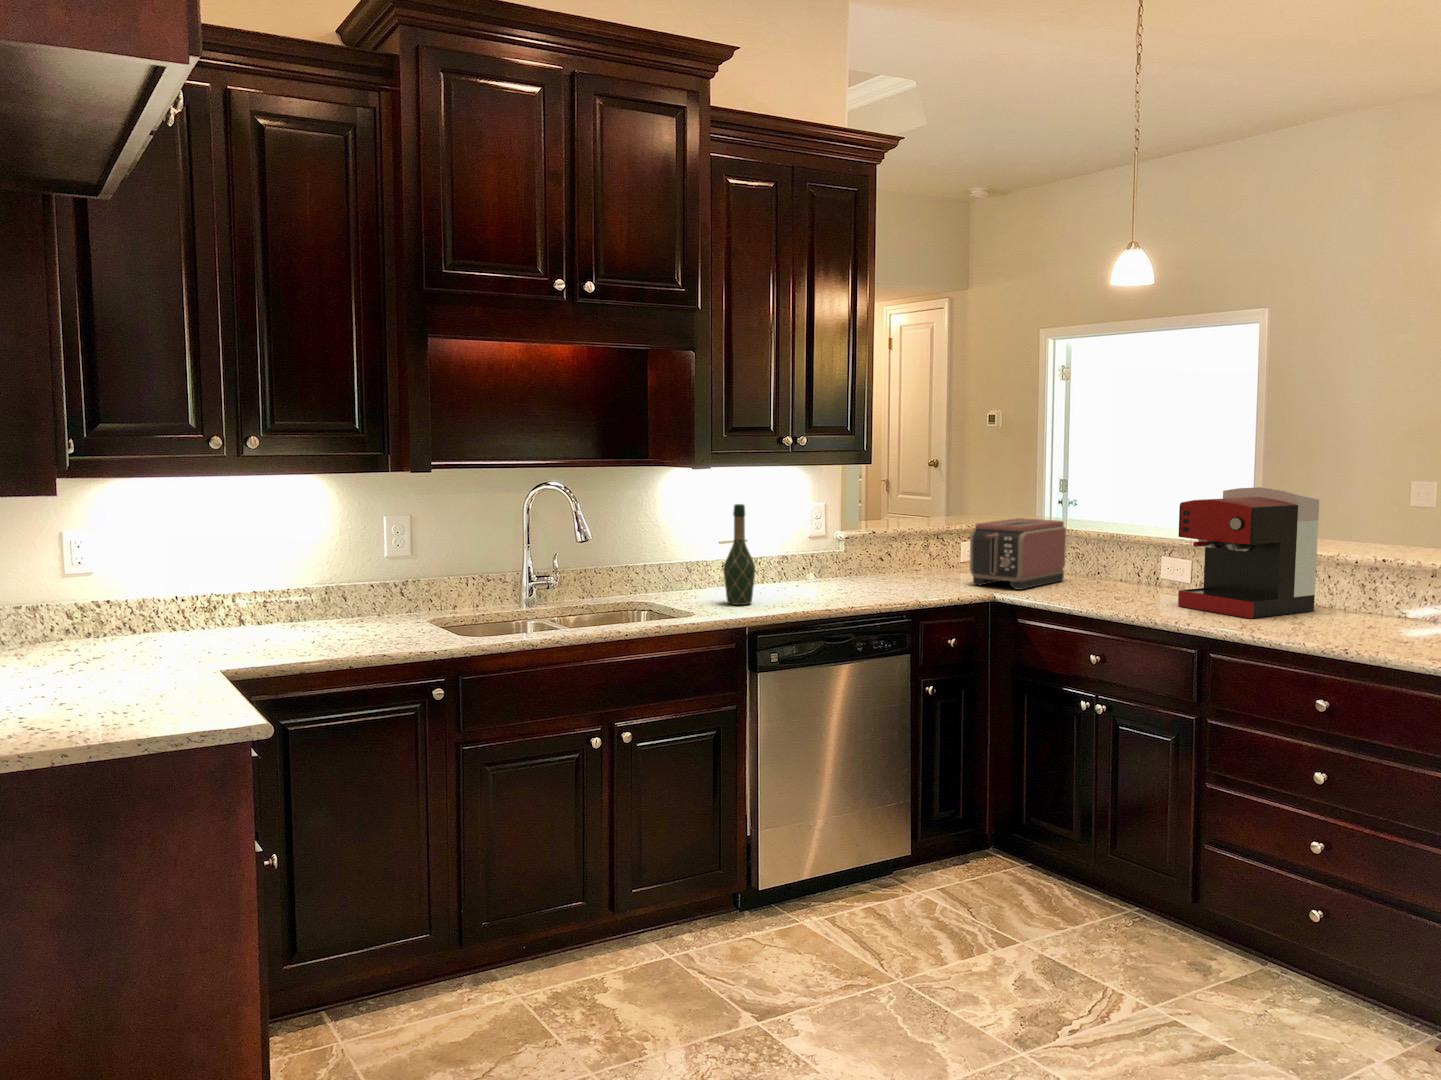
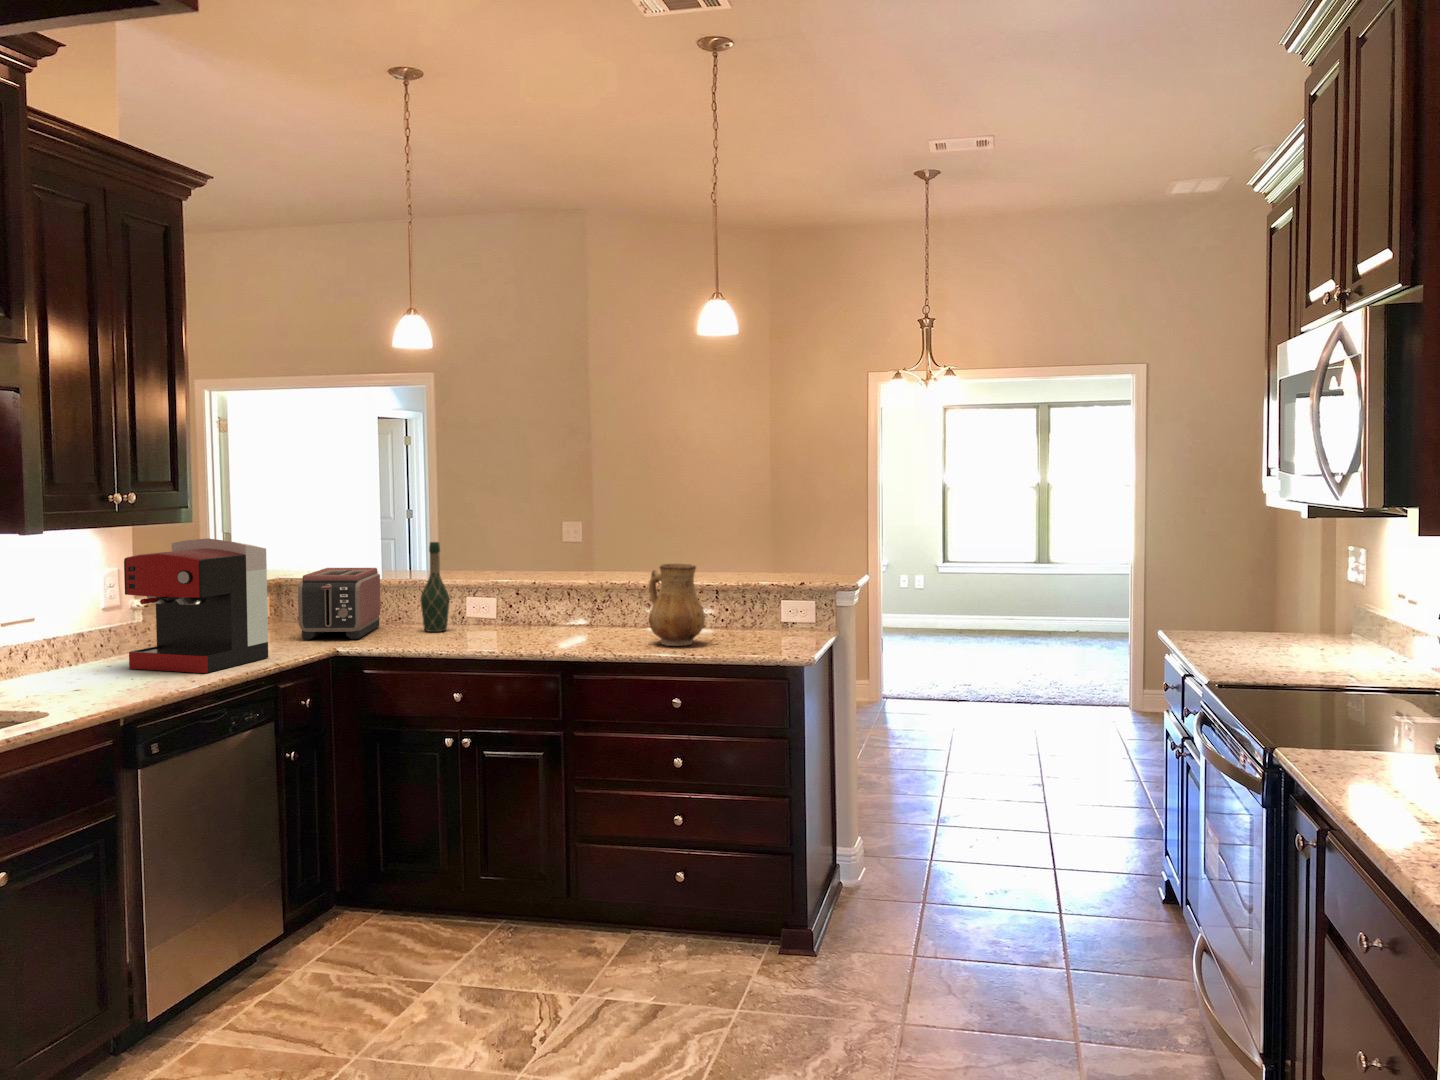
coffee maker: present [1178,487,1319,618] -> present [124,538,268,673]
wine bottle: present [723,504,755,605] -> present [420,542,450,632]
ceramic pitcher: none [1323,535,1402,638] -> present [649,564,705,646]

